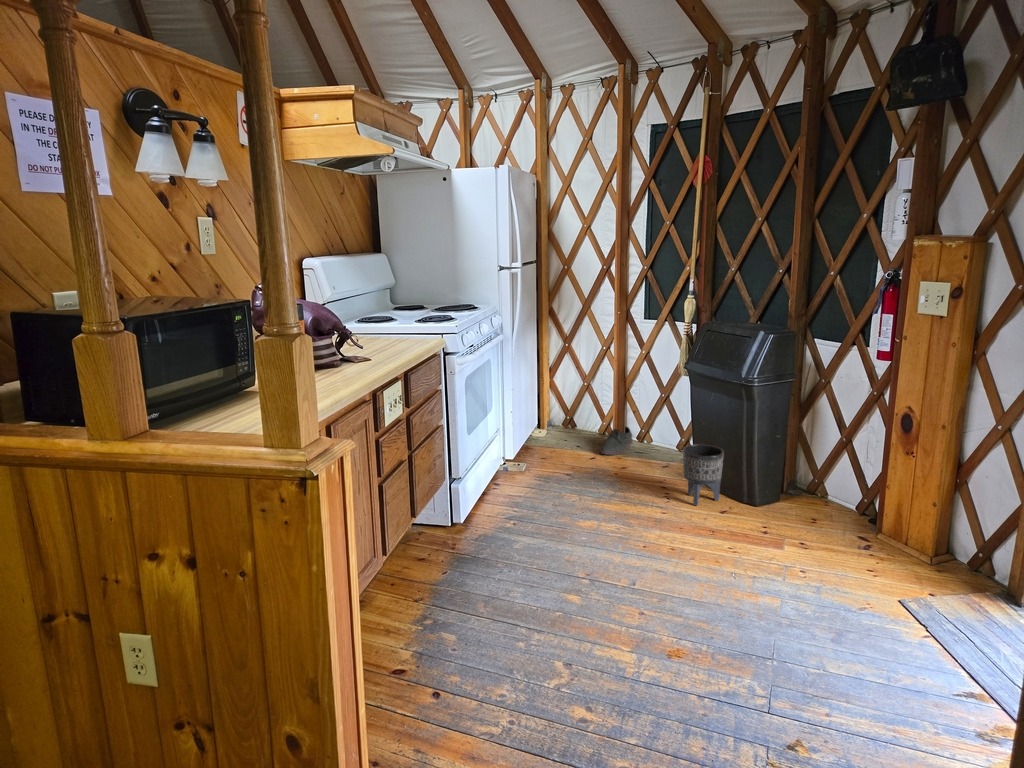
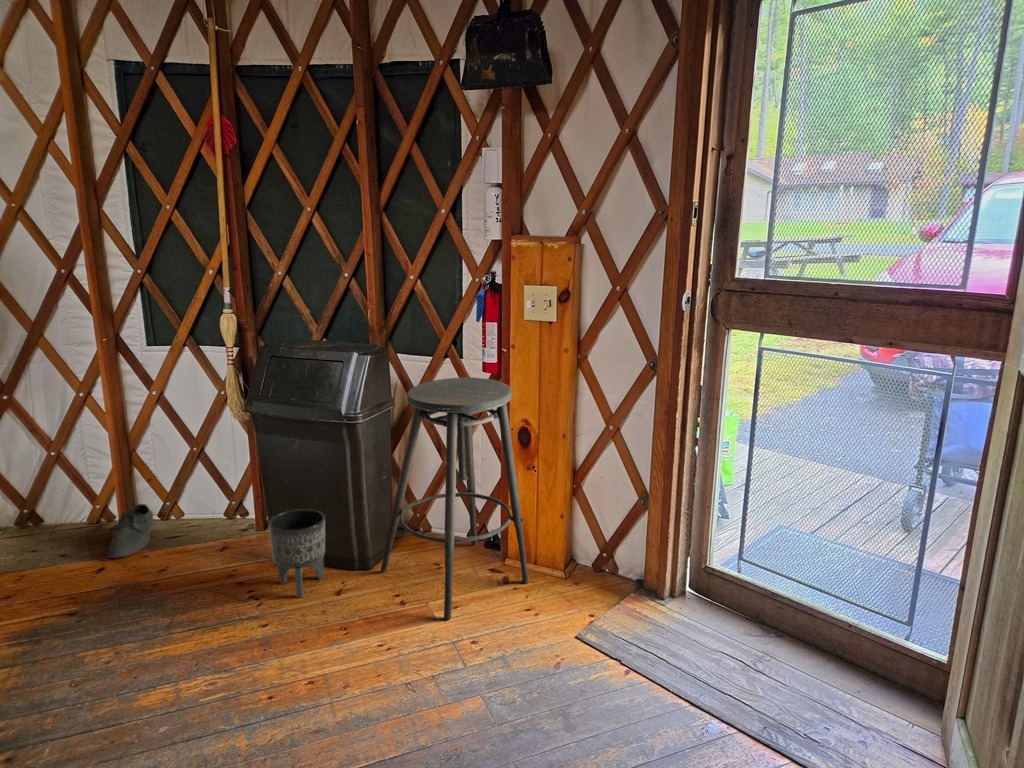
stool: none [763,361,892,555] -> present [381,377,528,620]

